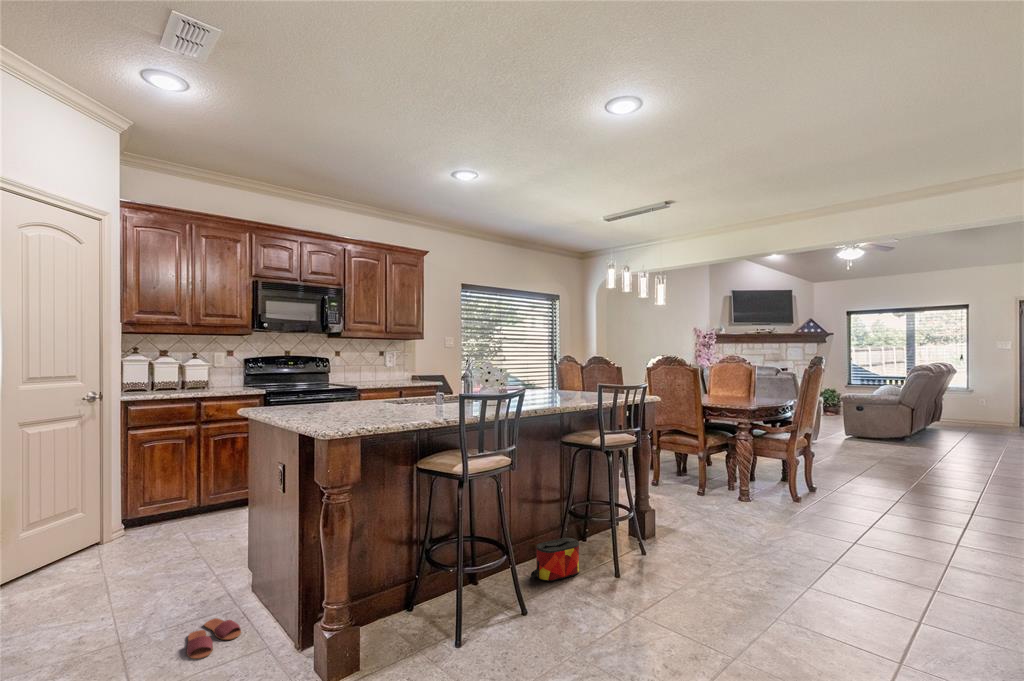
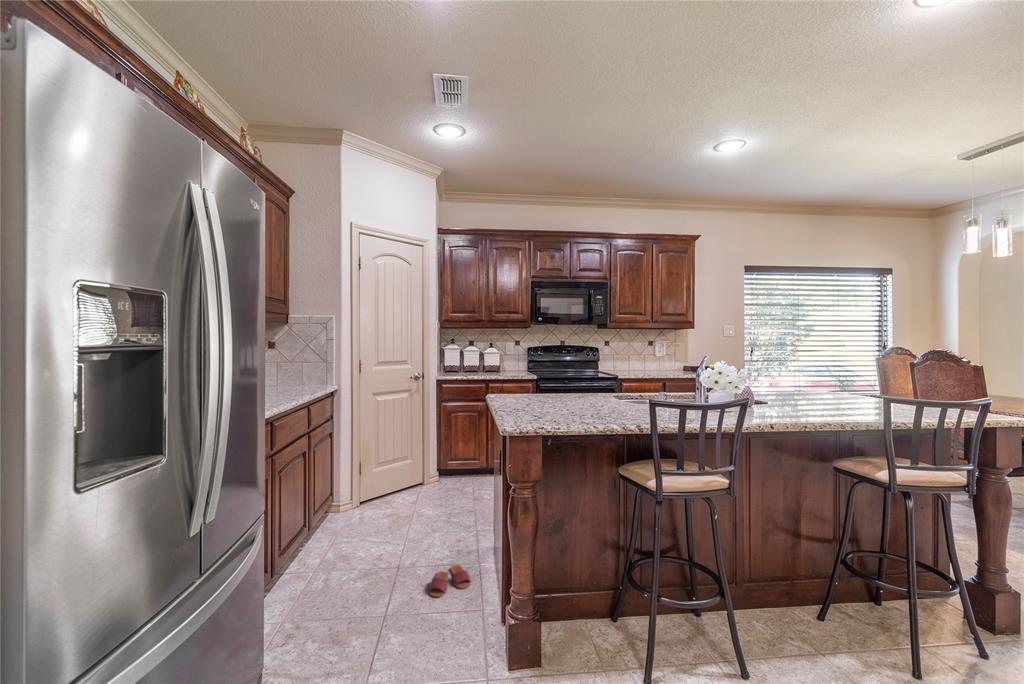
bag: present [531,538,579,581] -> none [774,594,858,656]

